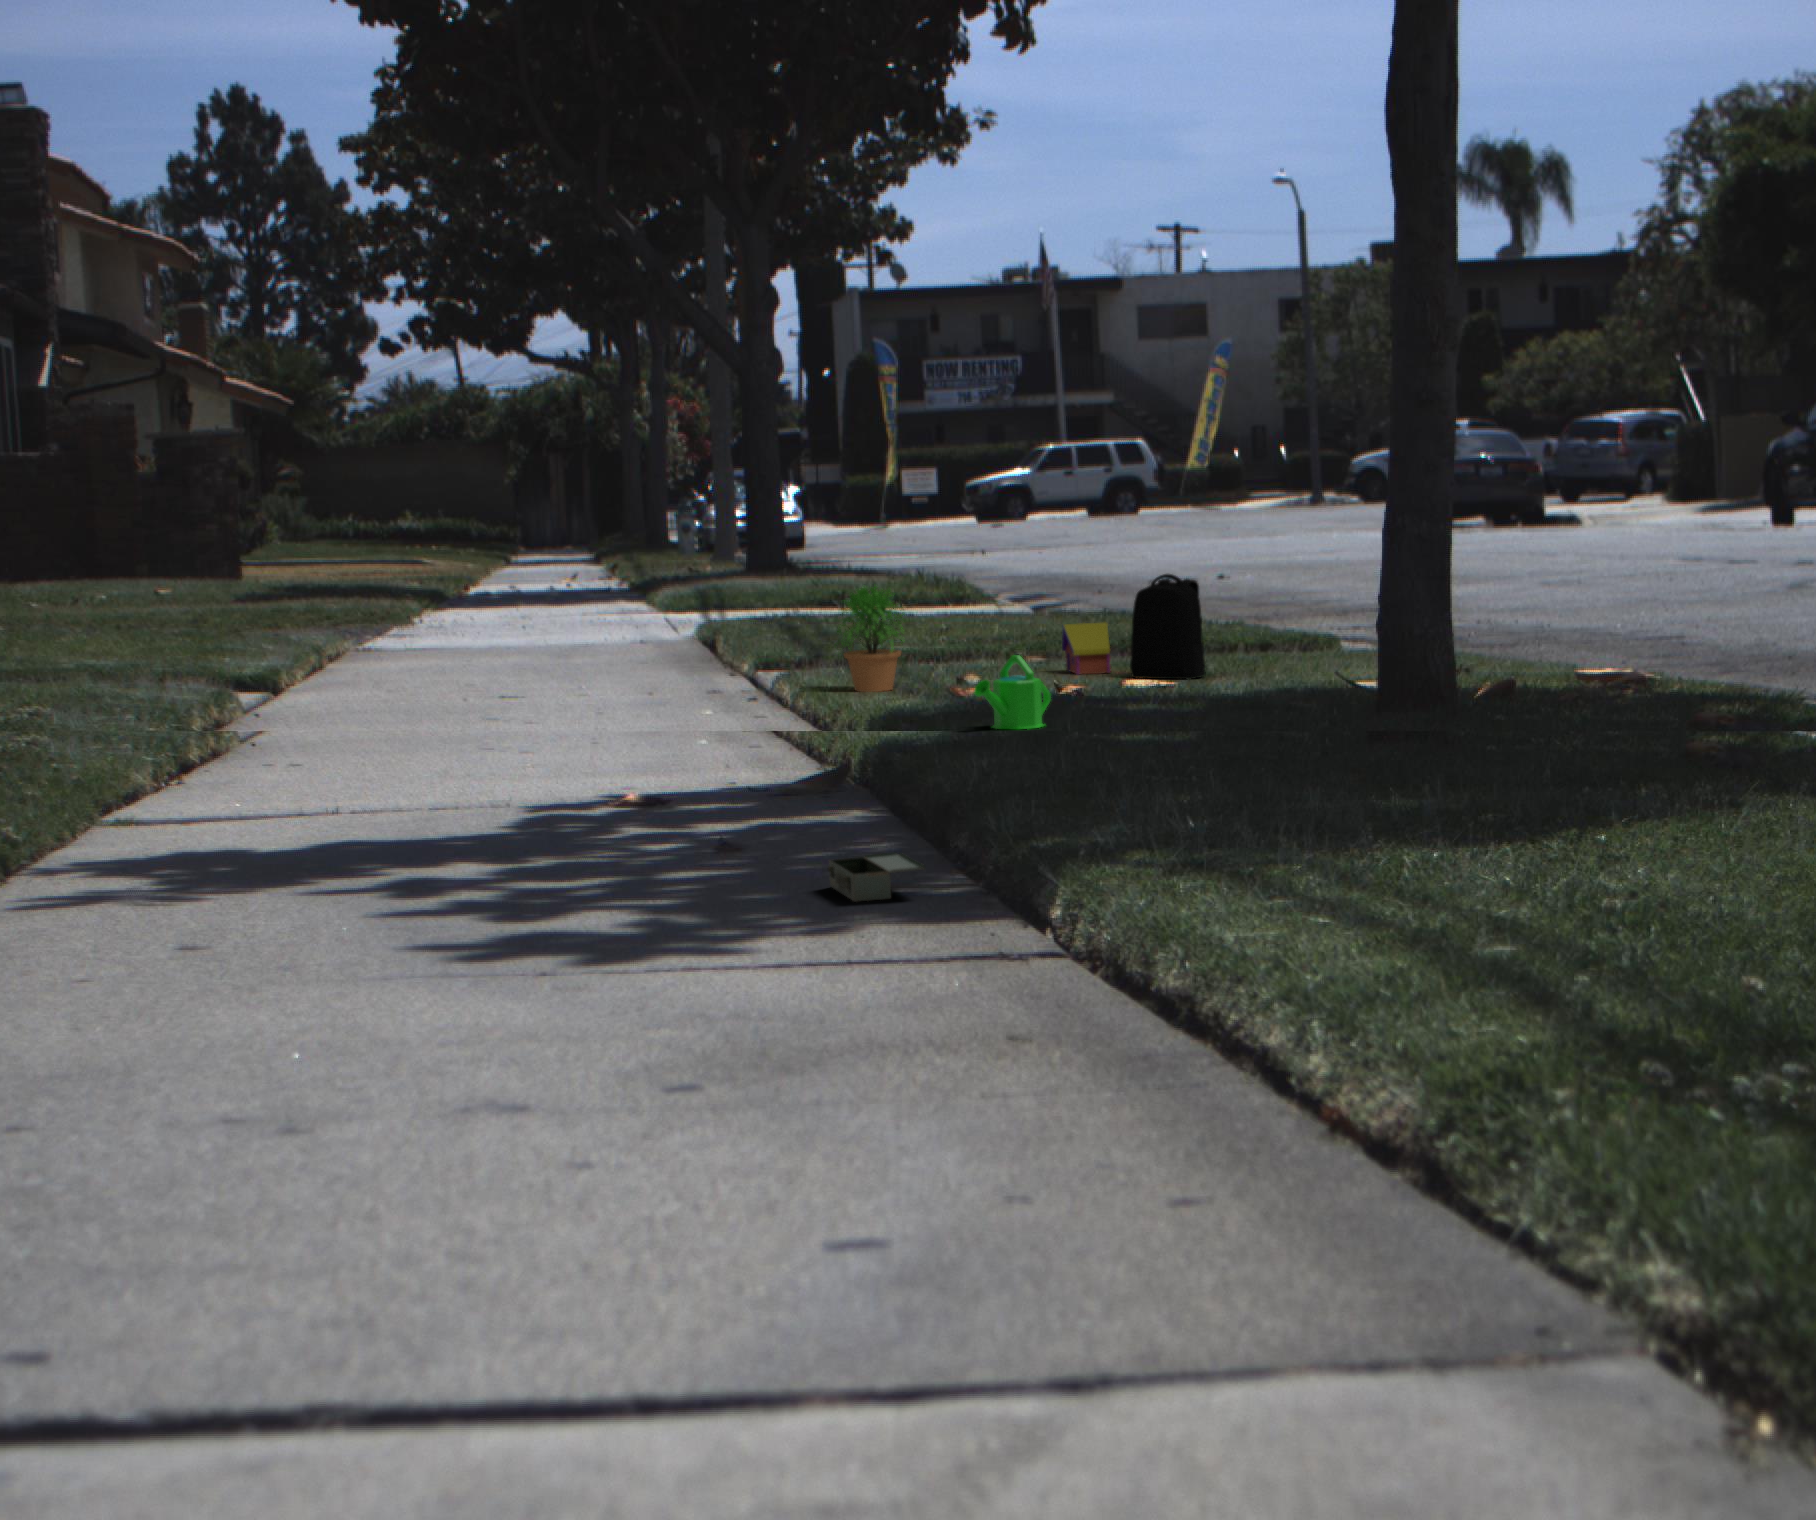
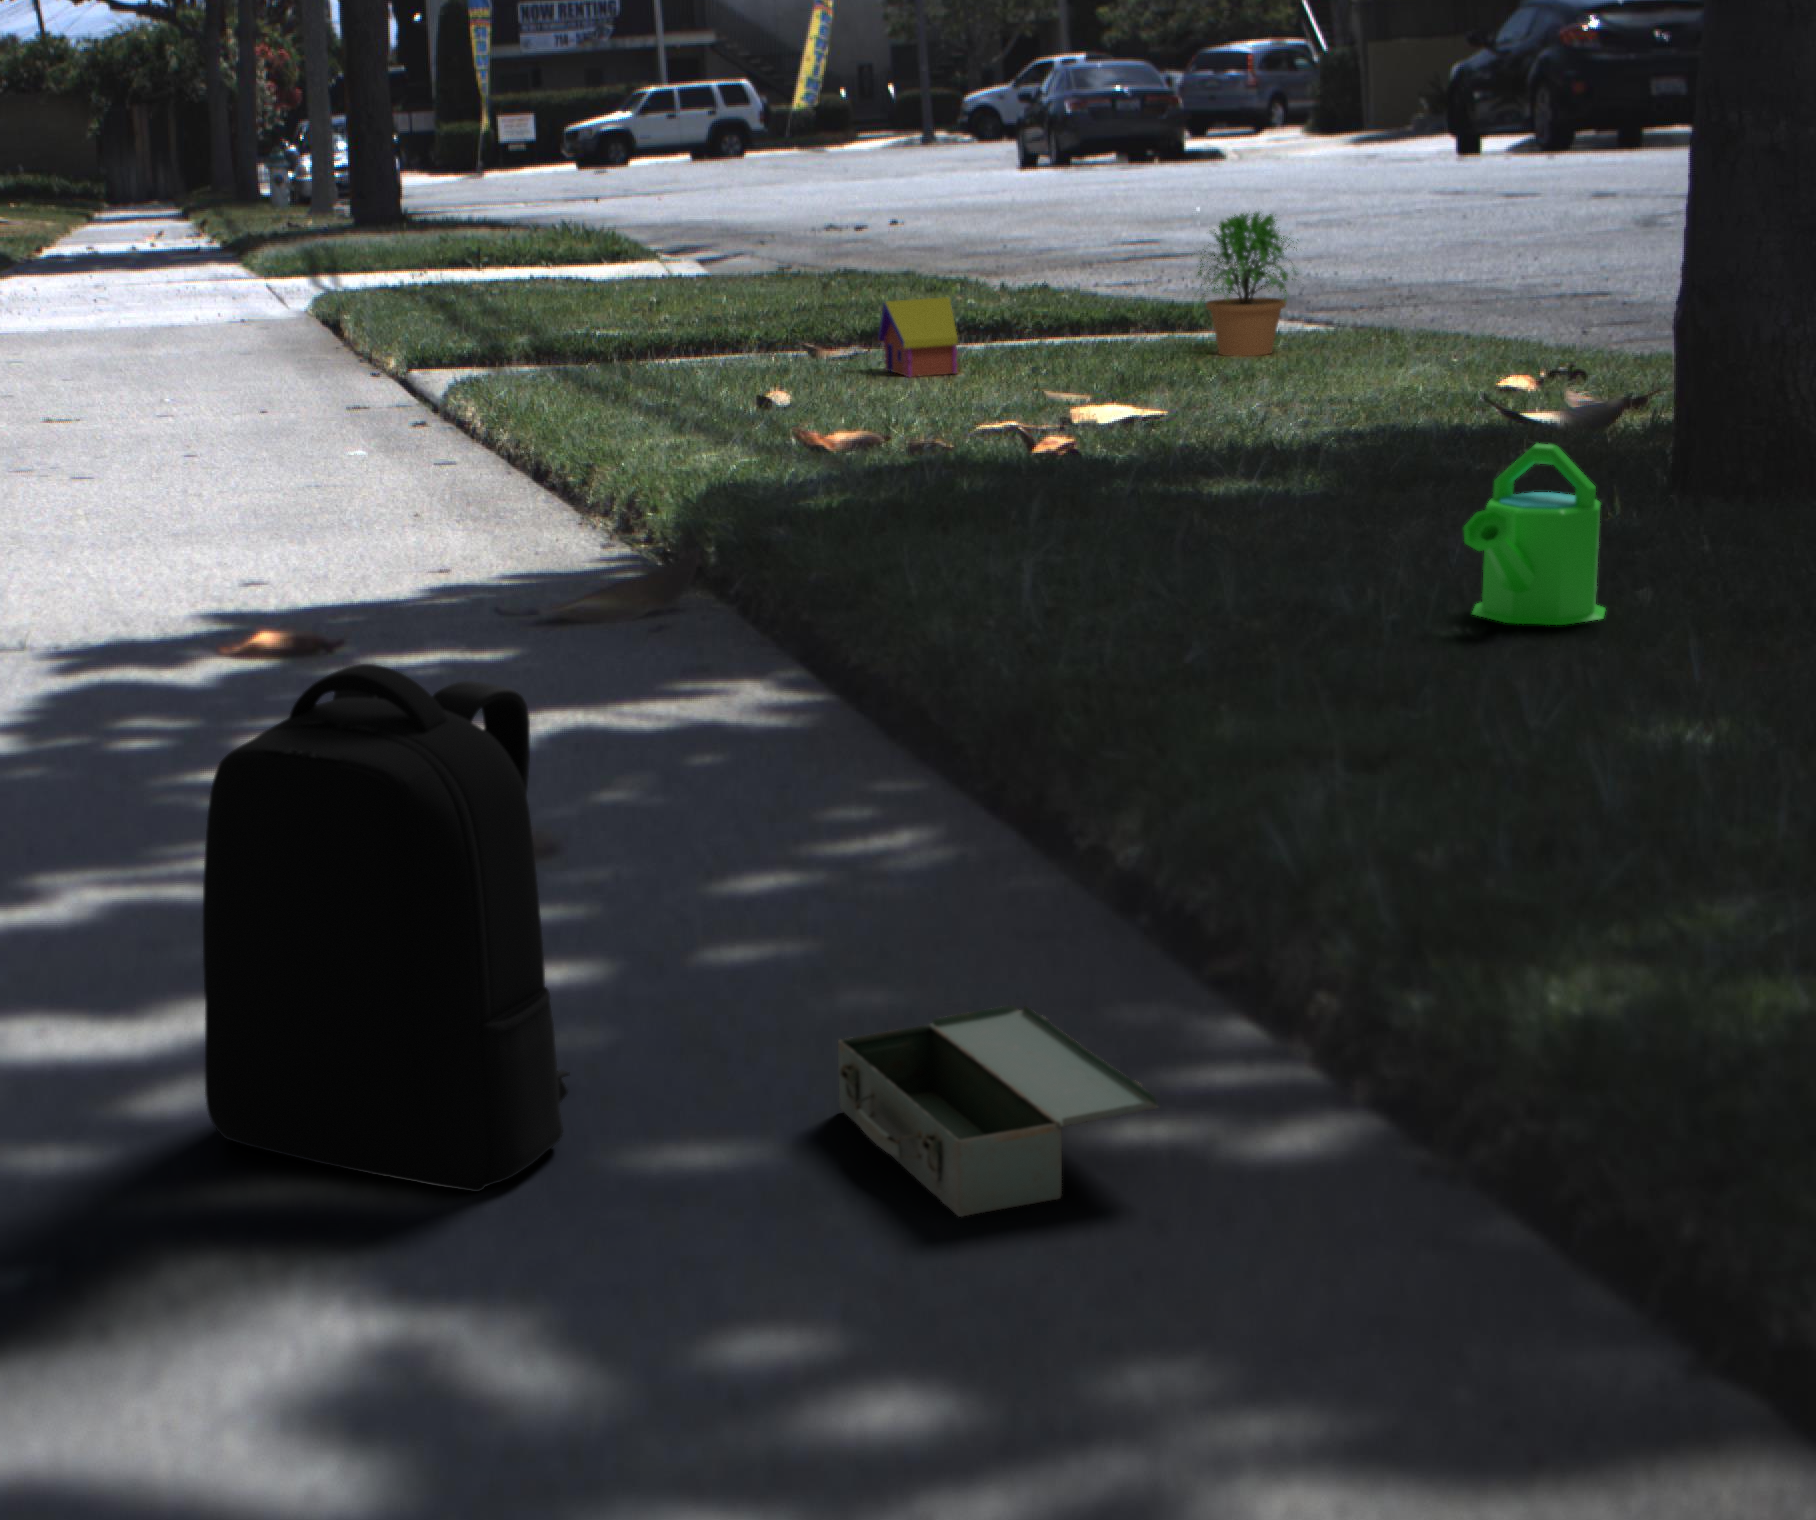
backpack: present [1130,574,1206,679] -> present [203,664,569,1192]
potted plant: present [835,587,904,692] -> present [1194,212,1298,356]
watering can: present [974,655,1051,729] -> present [1464,444,1605,625]

